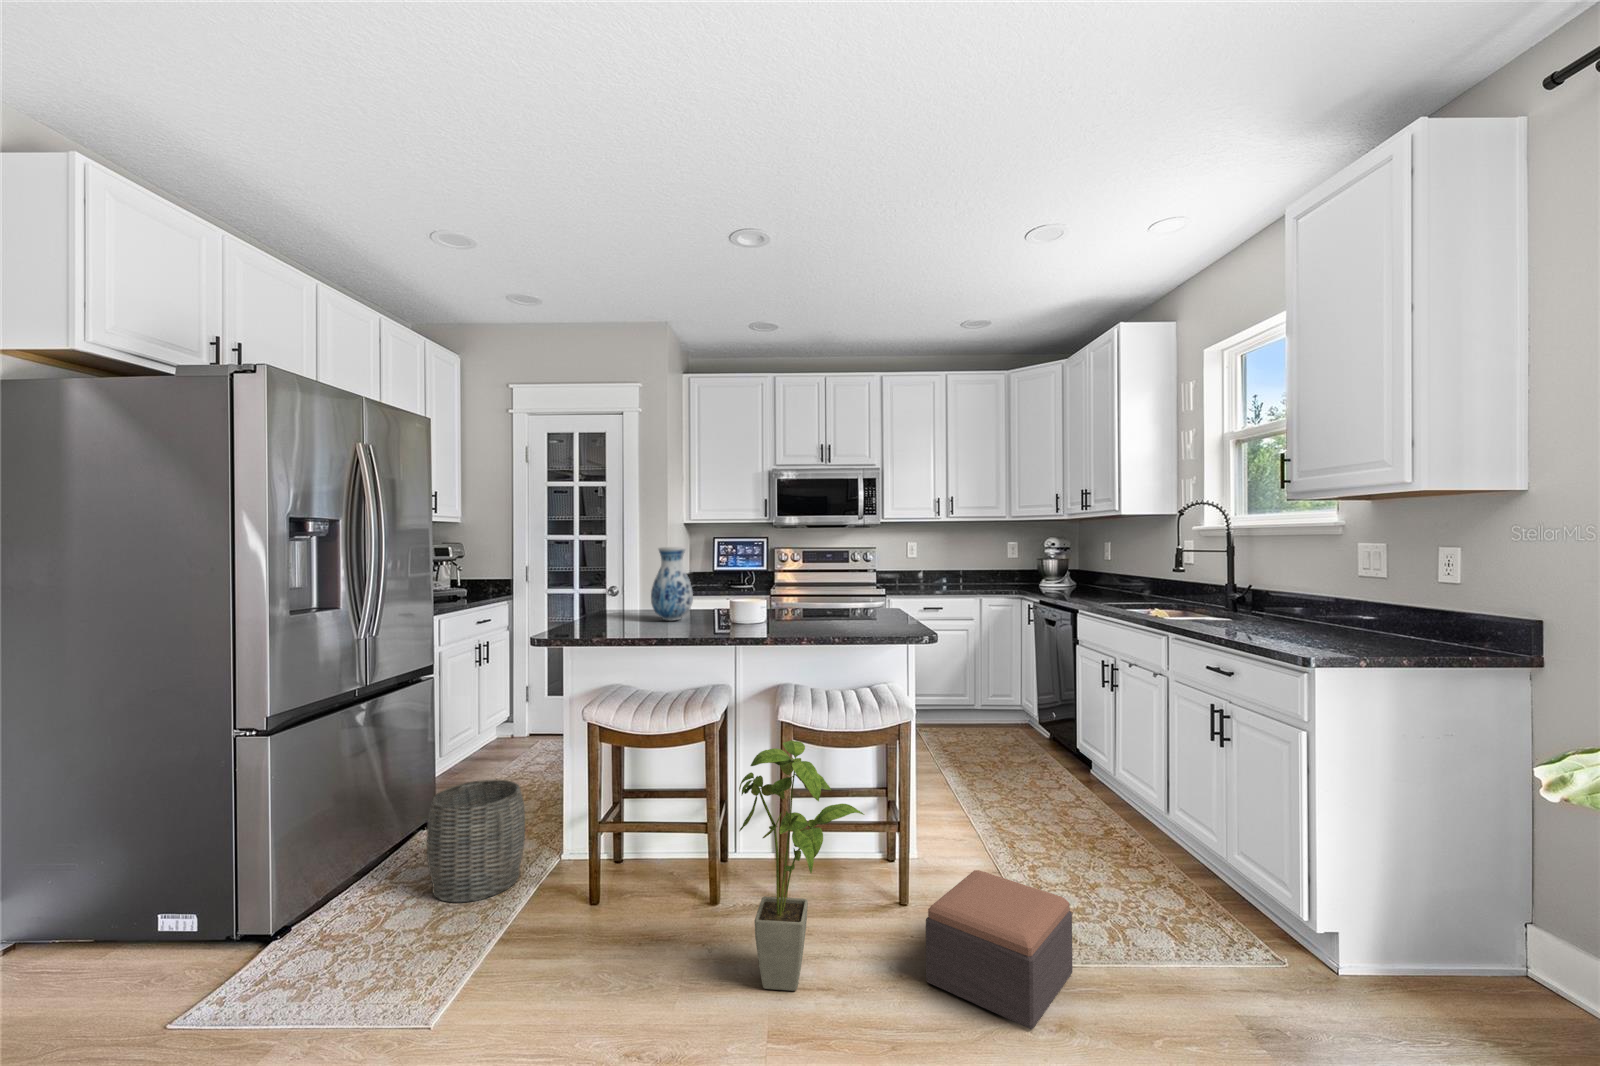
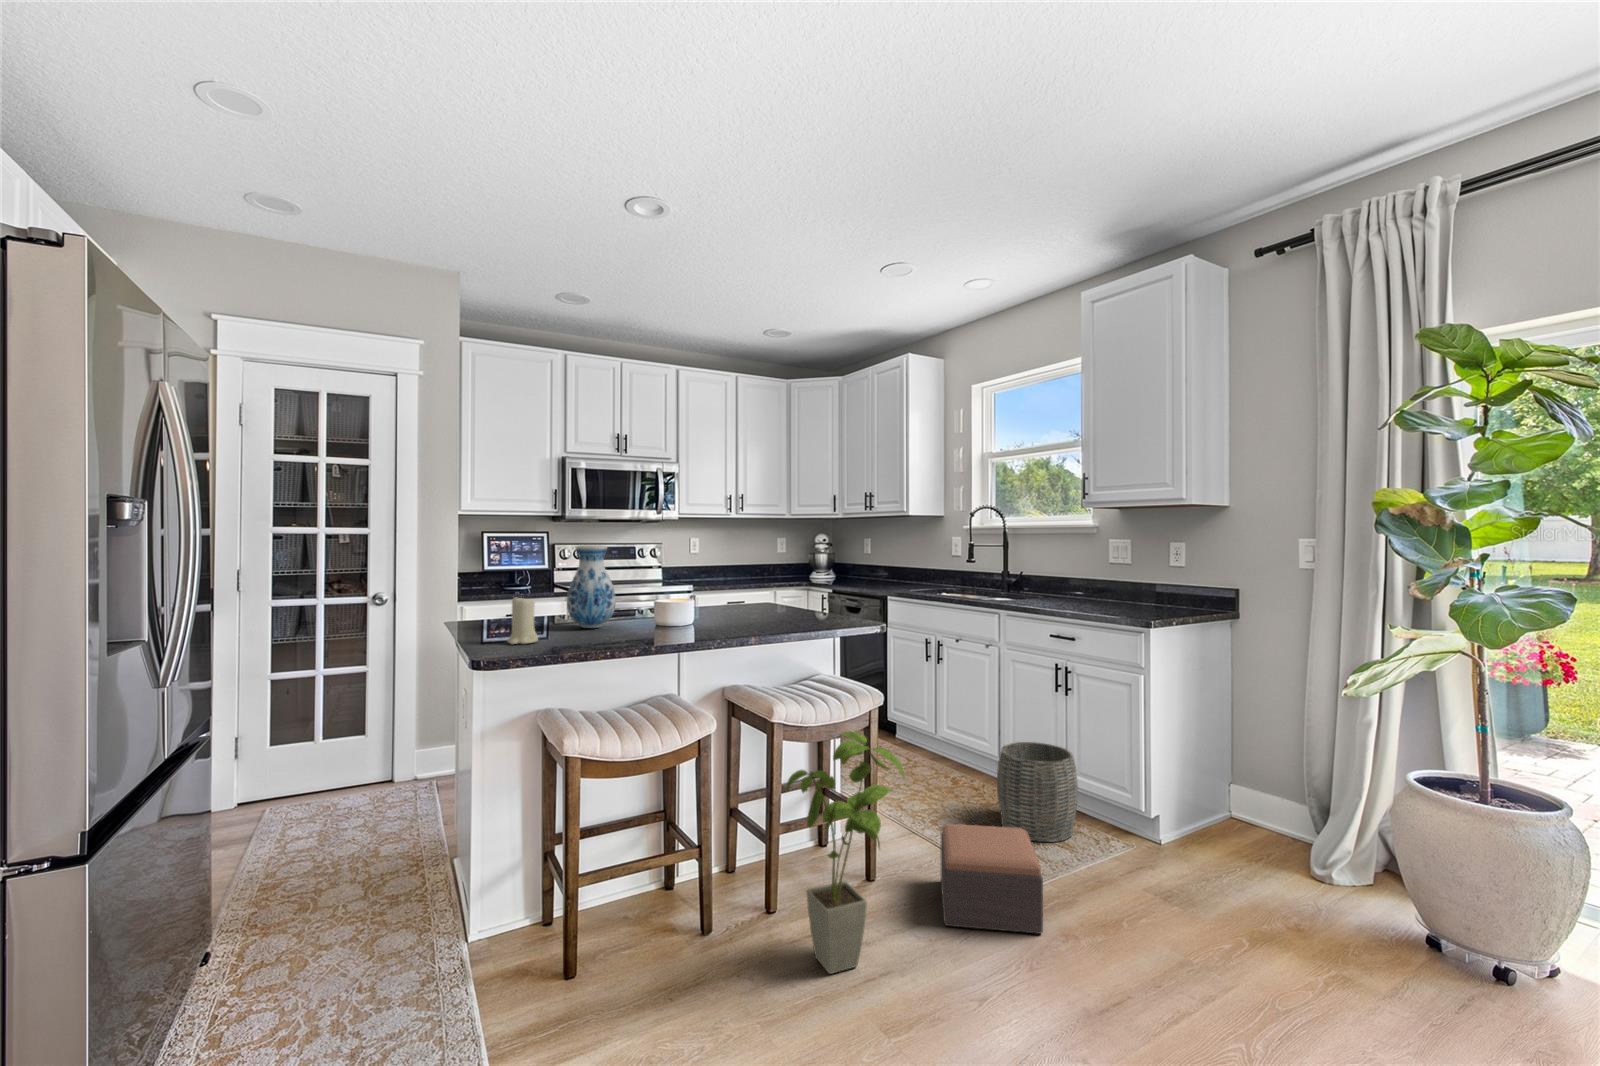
candle: none [576,588,602,629] -> present [508,598,538,644]
woven basket: present [427,780,525,902] -> present [997,742,1078,842]

